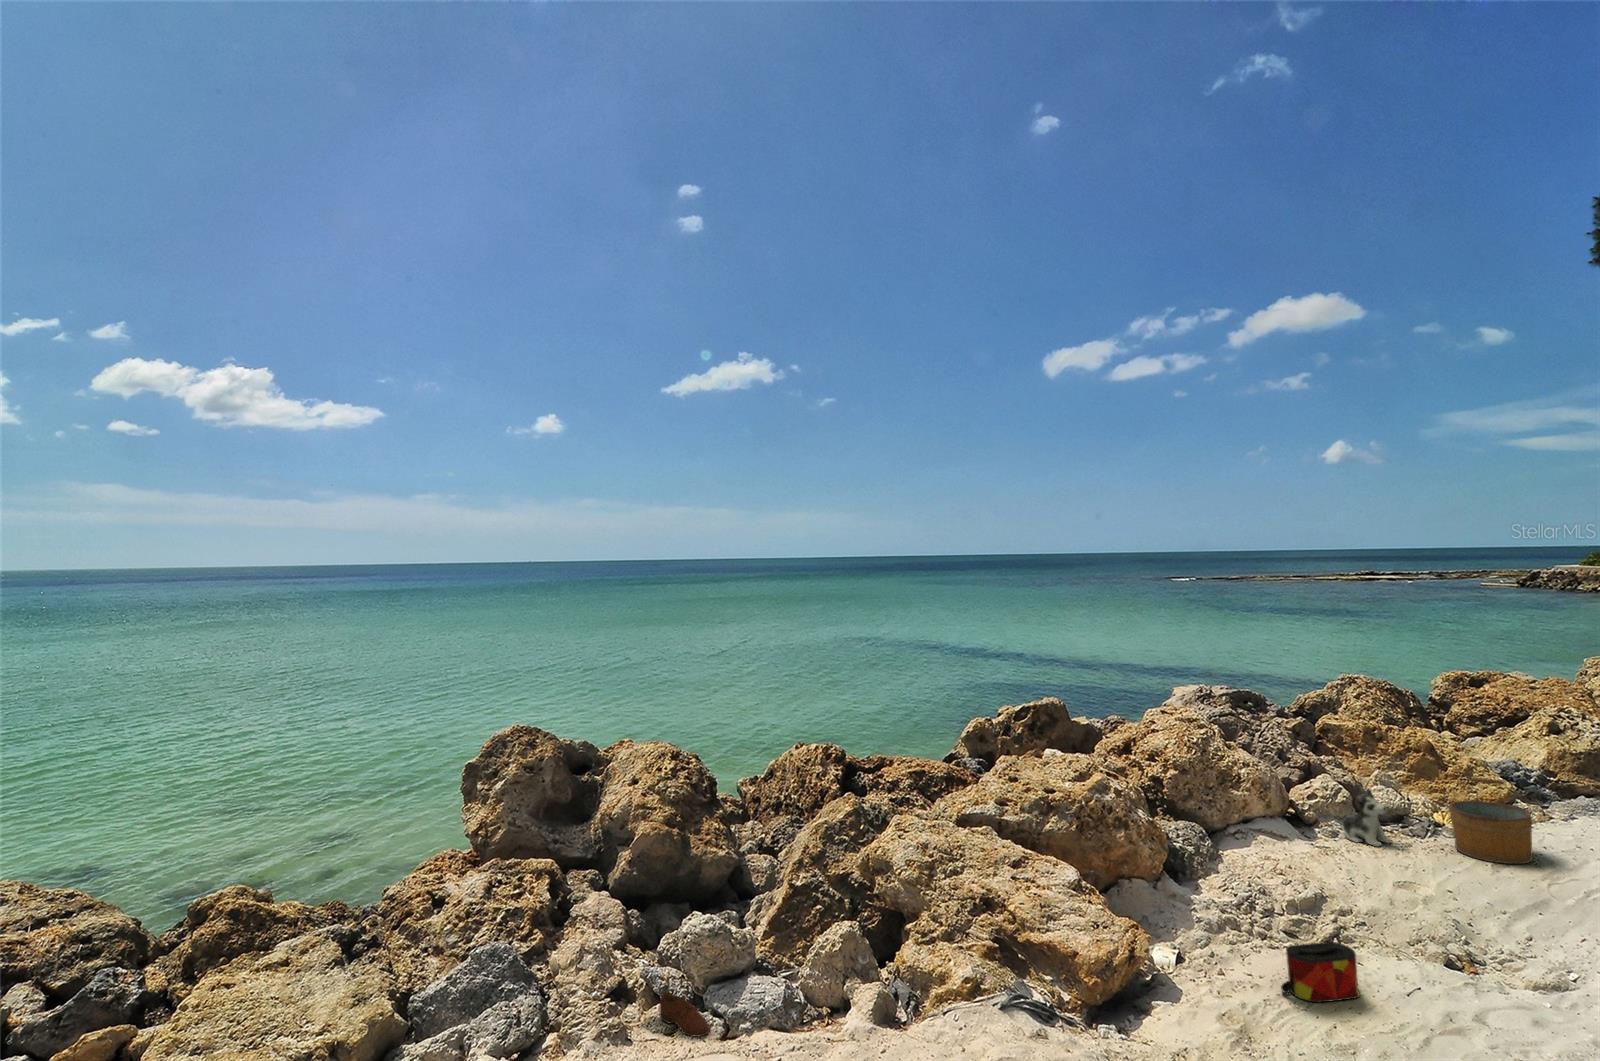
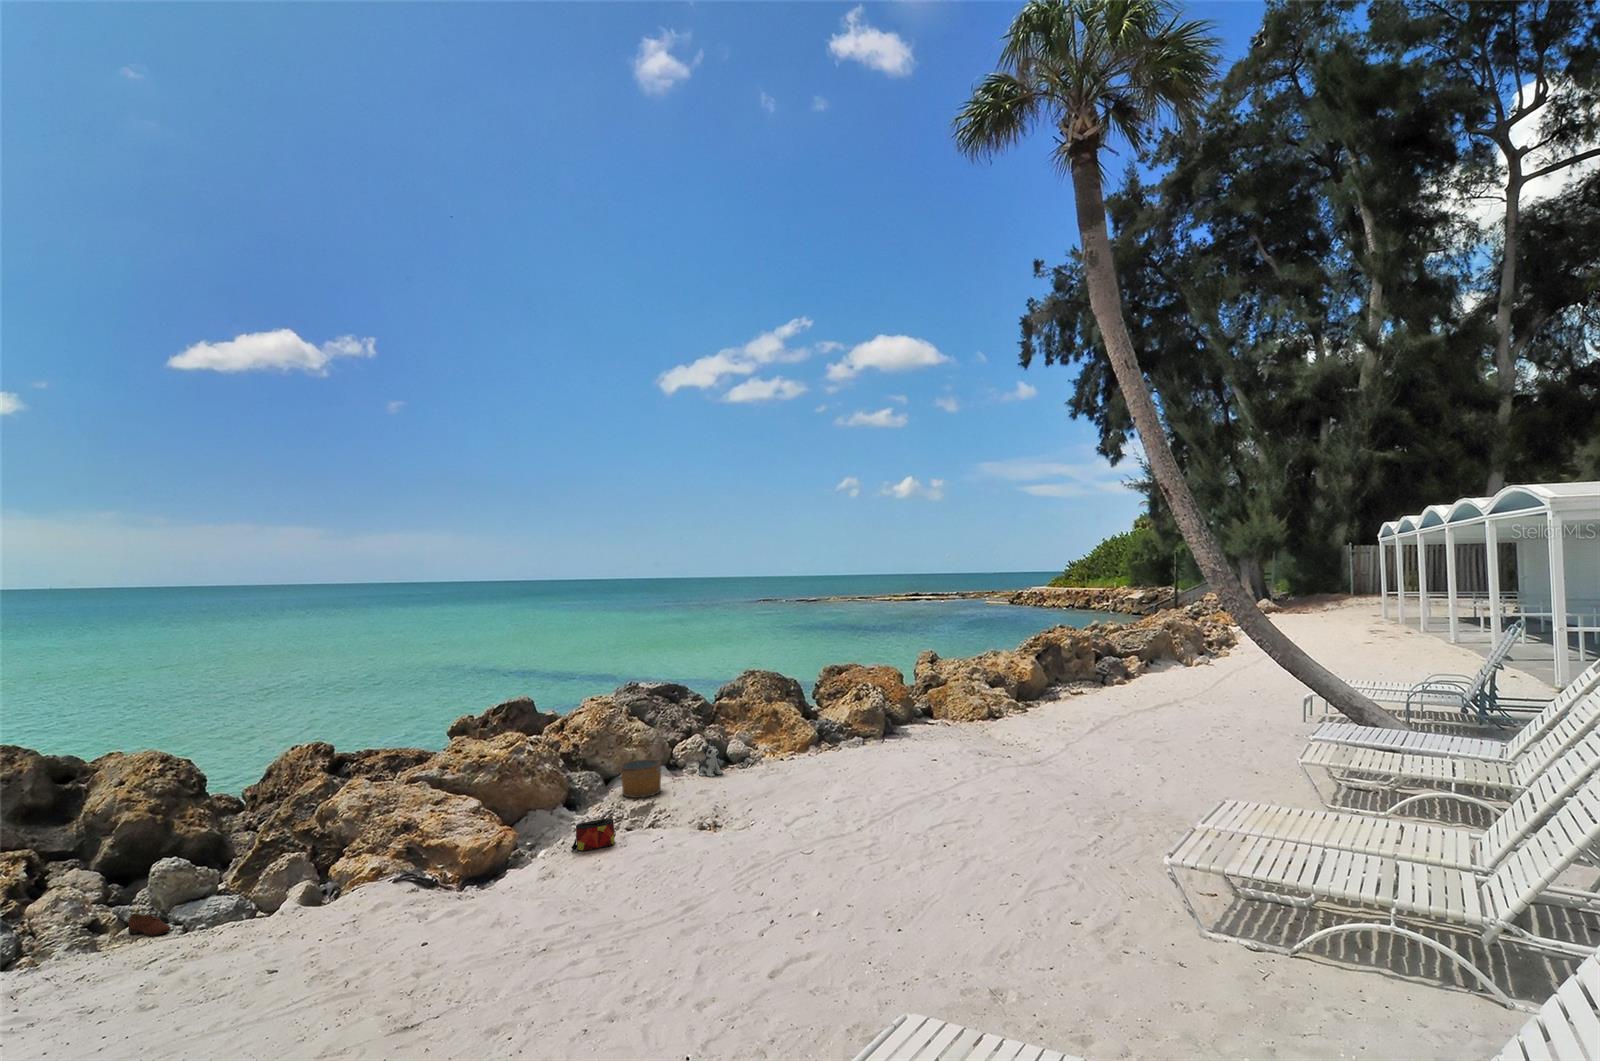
bucket: present [1447,777,1533,864] -> present [620,744,661,798]

